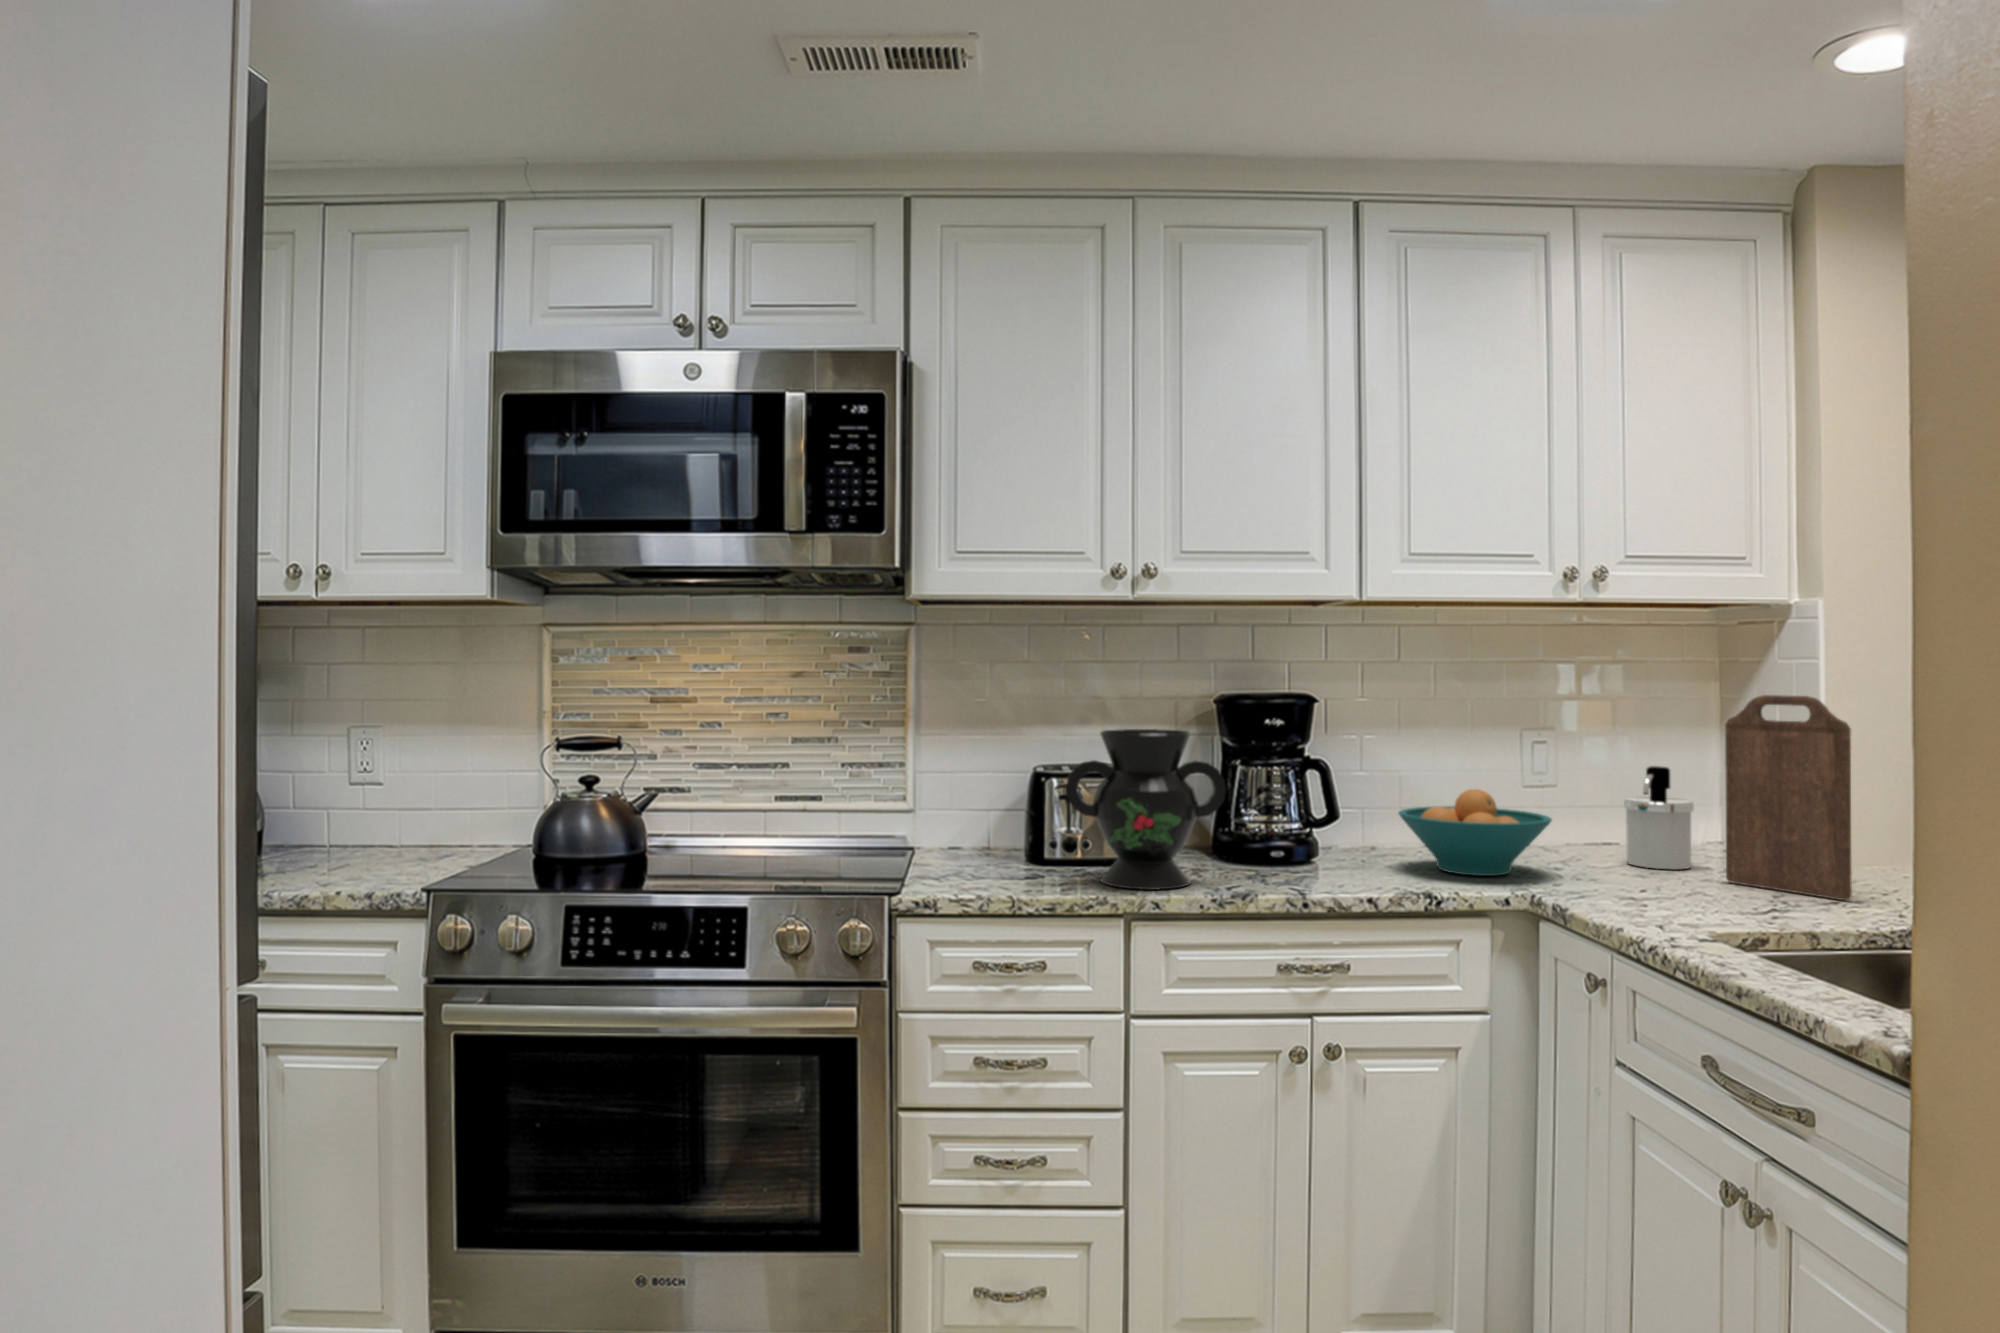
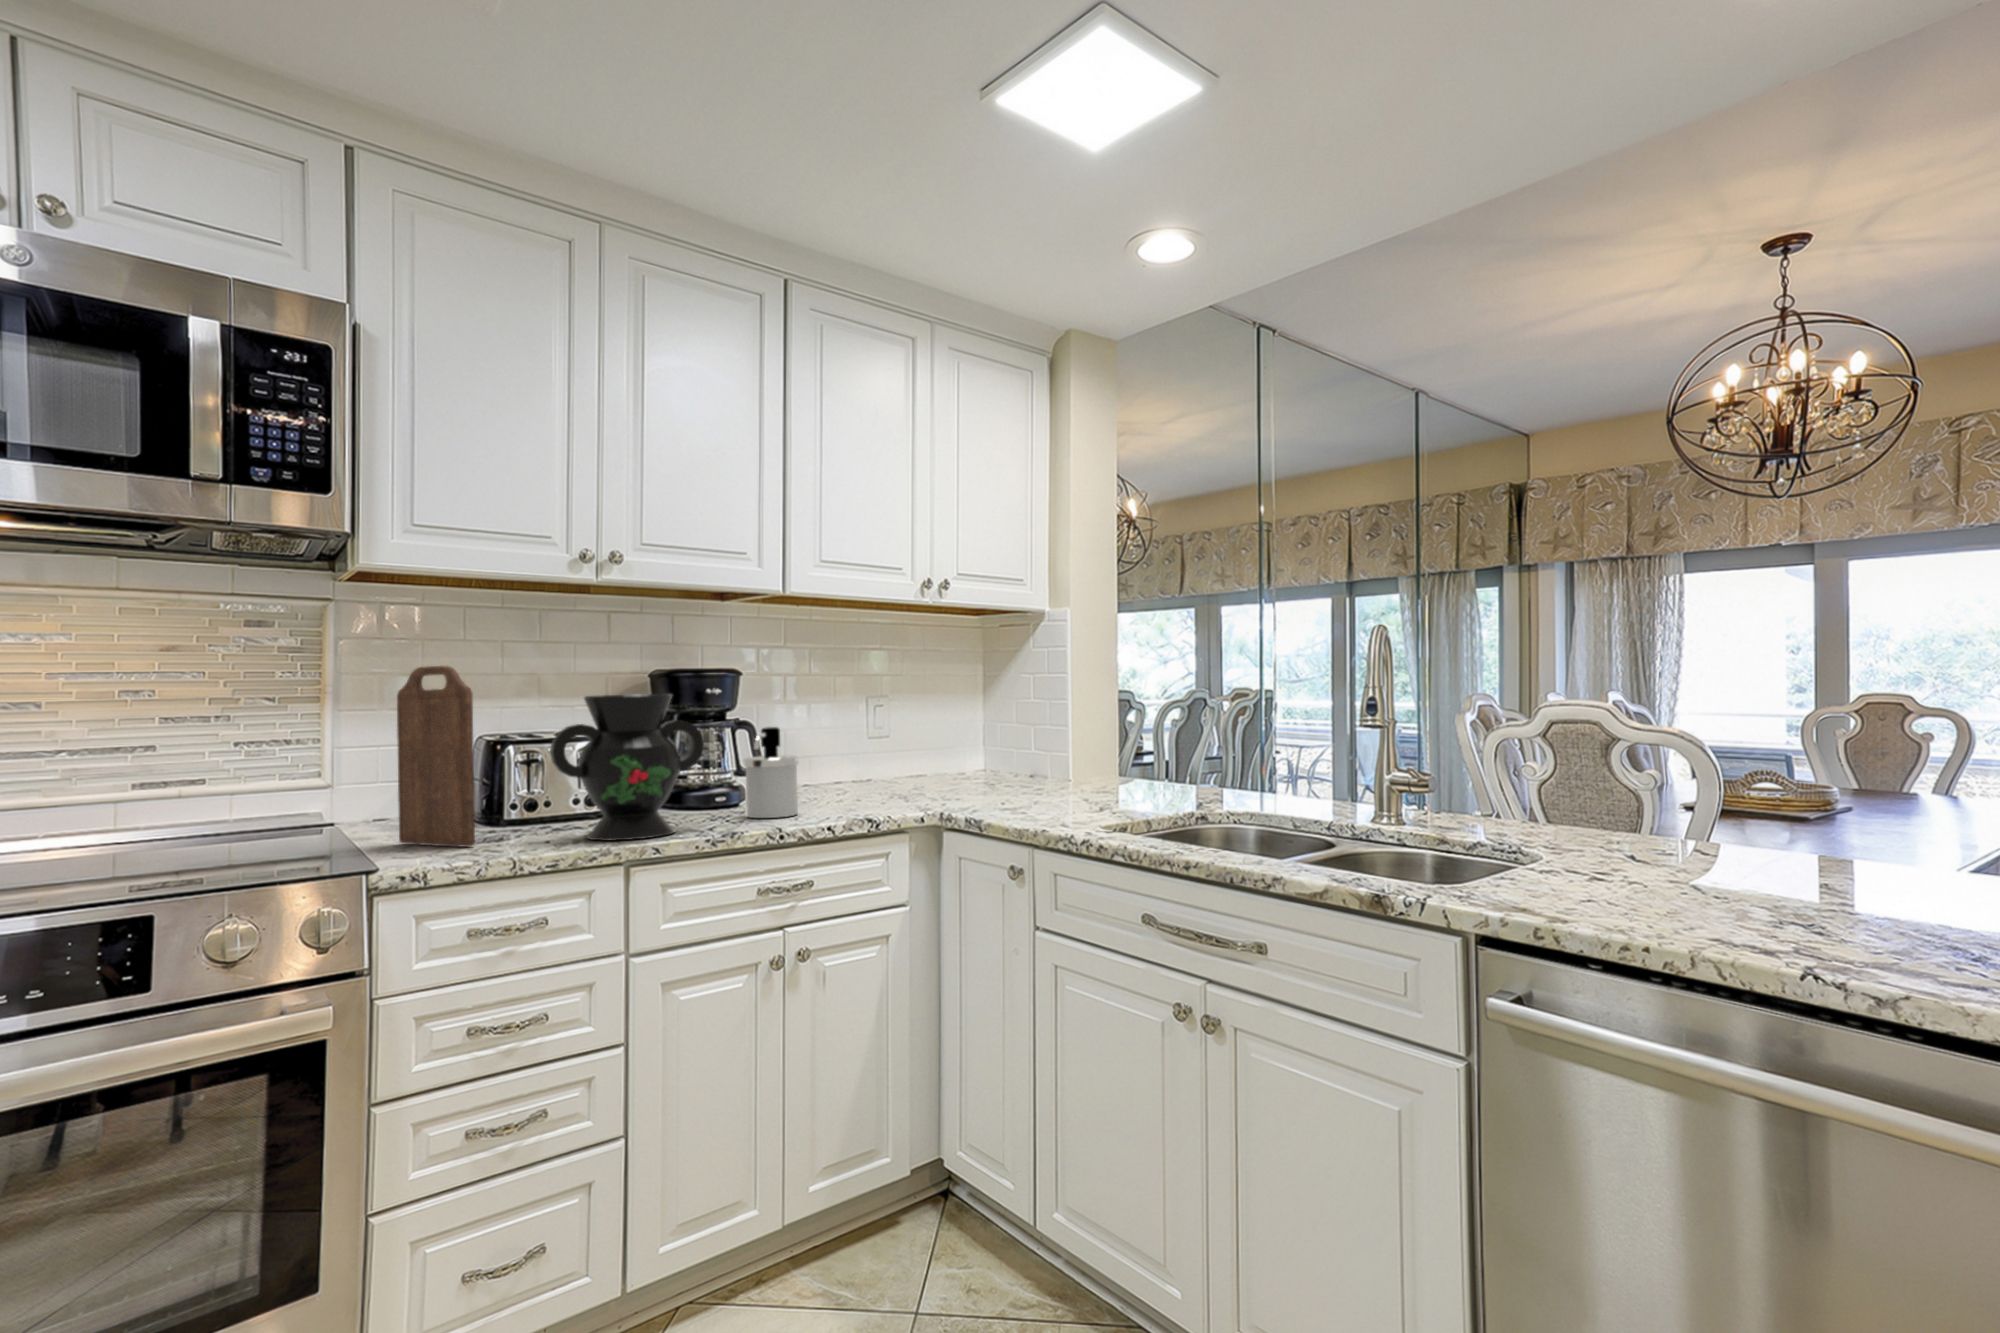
cutting board: present [1725,695,1852,900] -> present [397,666,475,847]
soap dispenser: present [1624,766,1694,869] -> present [743,727,799,818]
fruit bowl: present [1399,789,1552,876] -> none [826,737,940,804]

